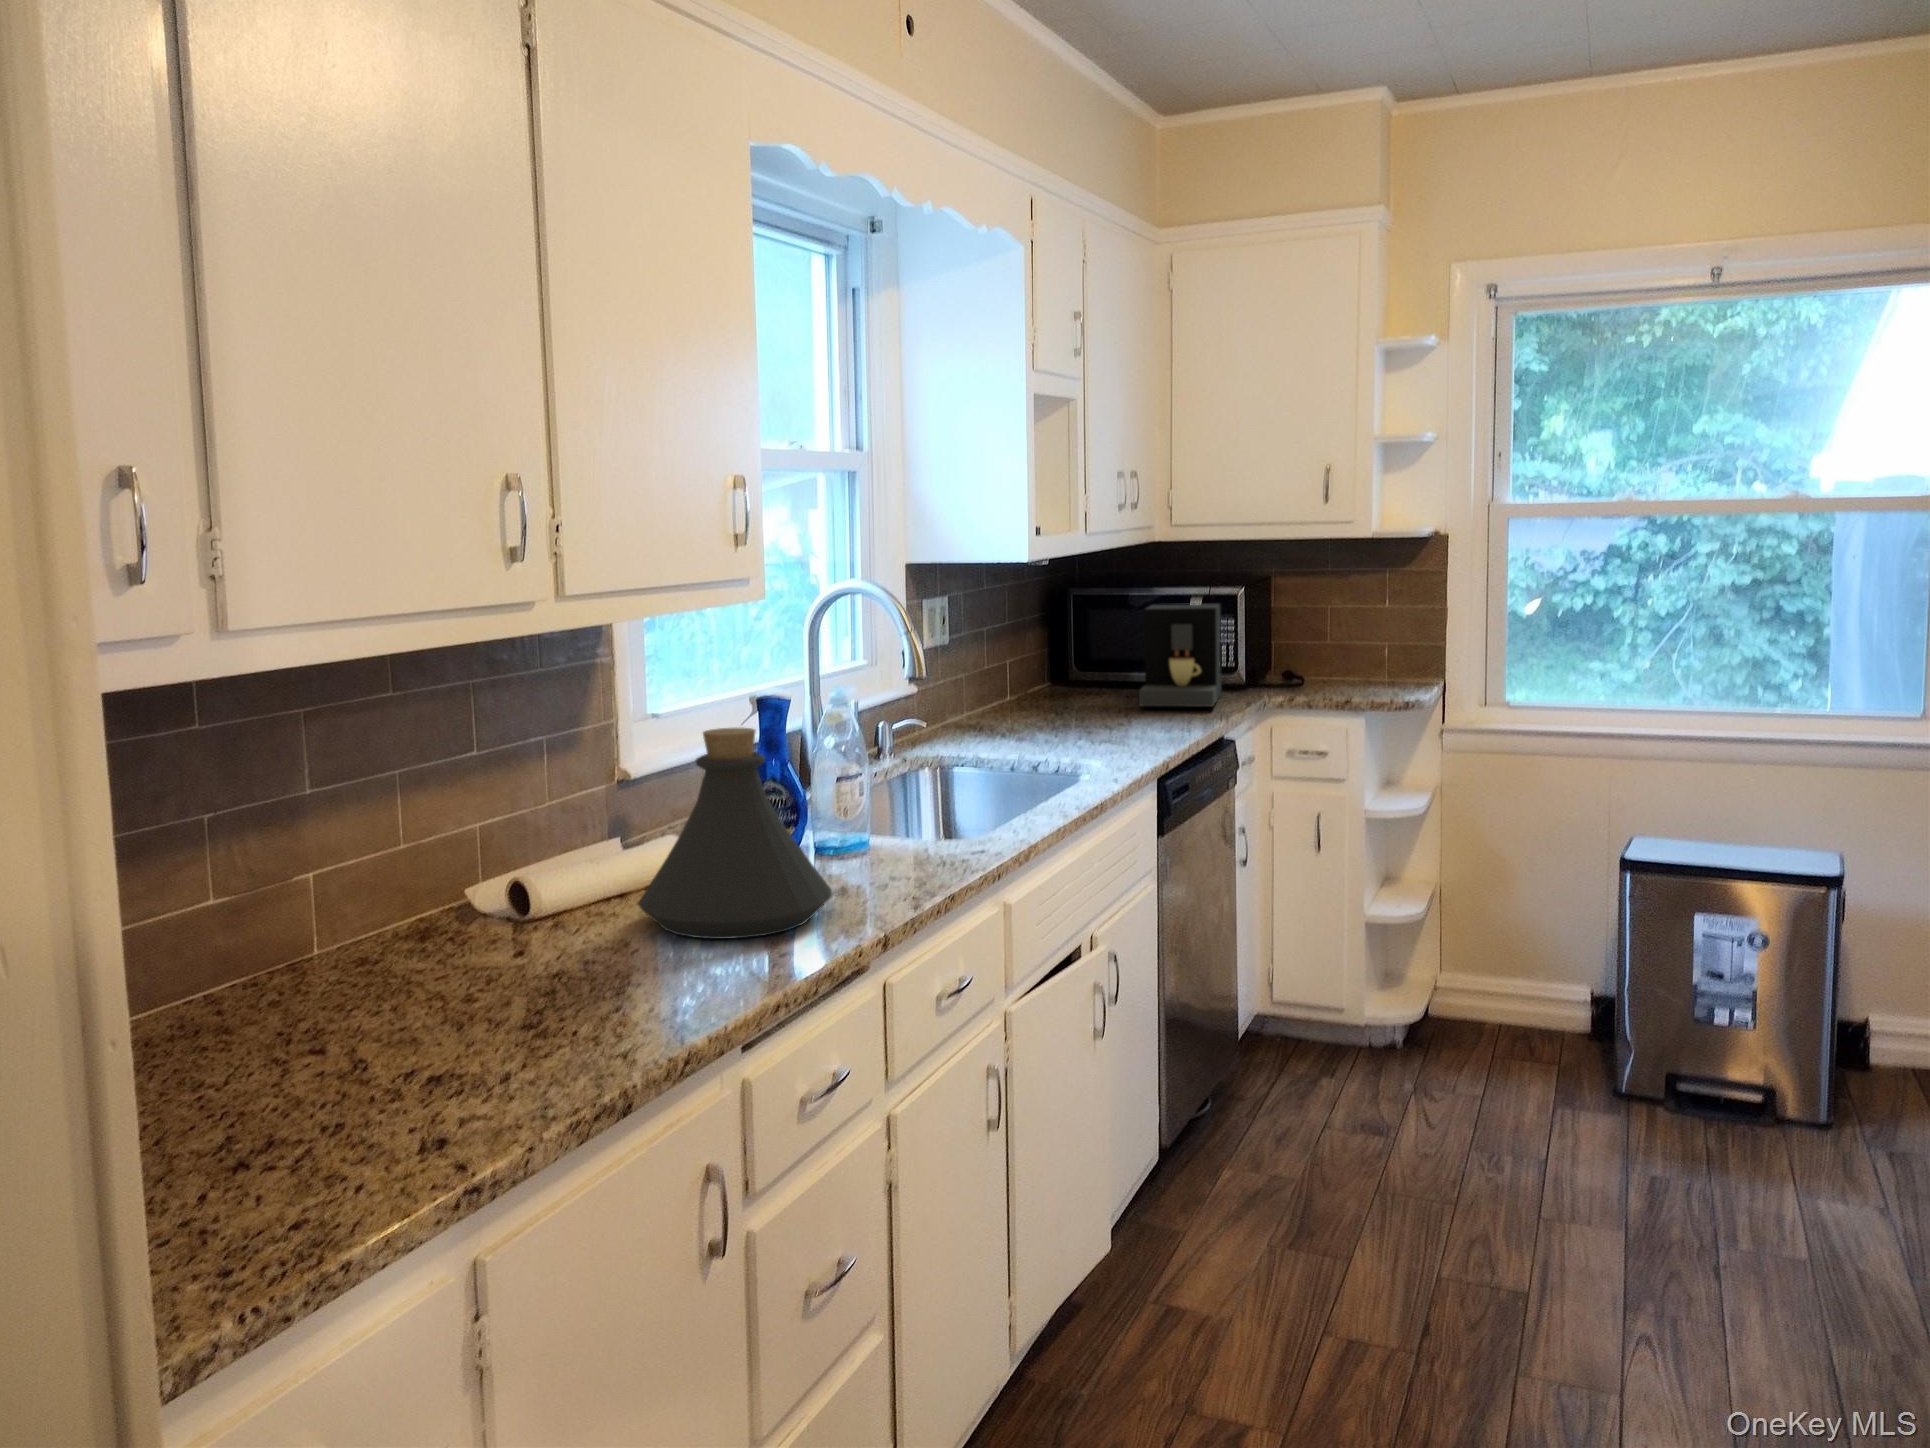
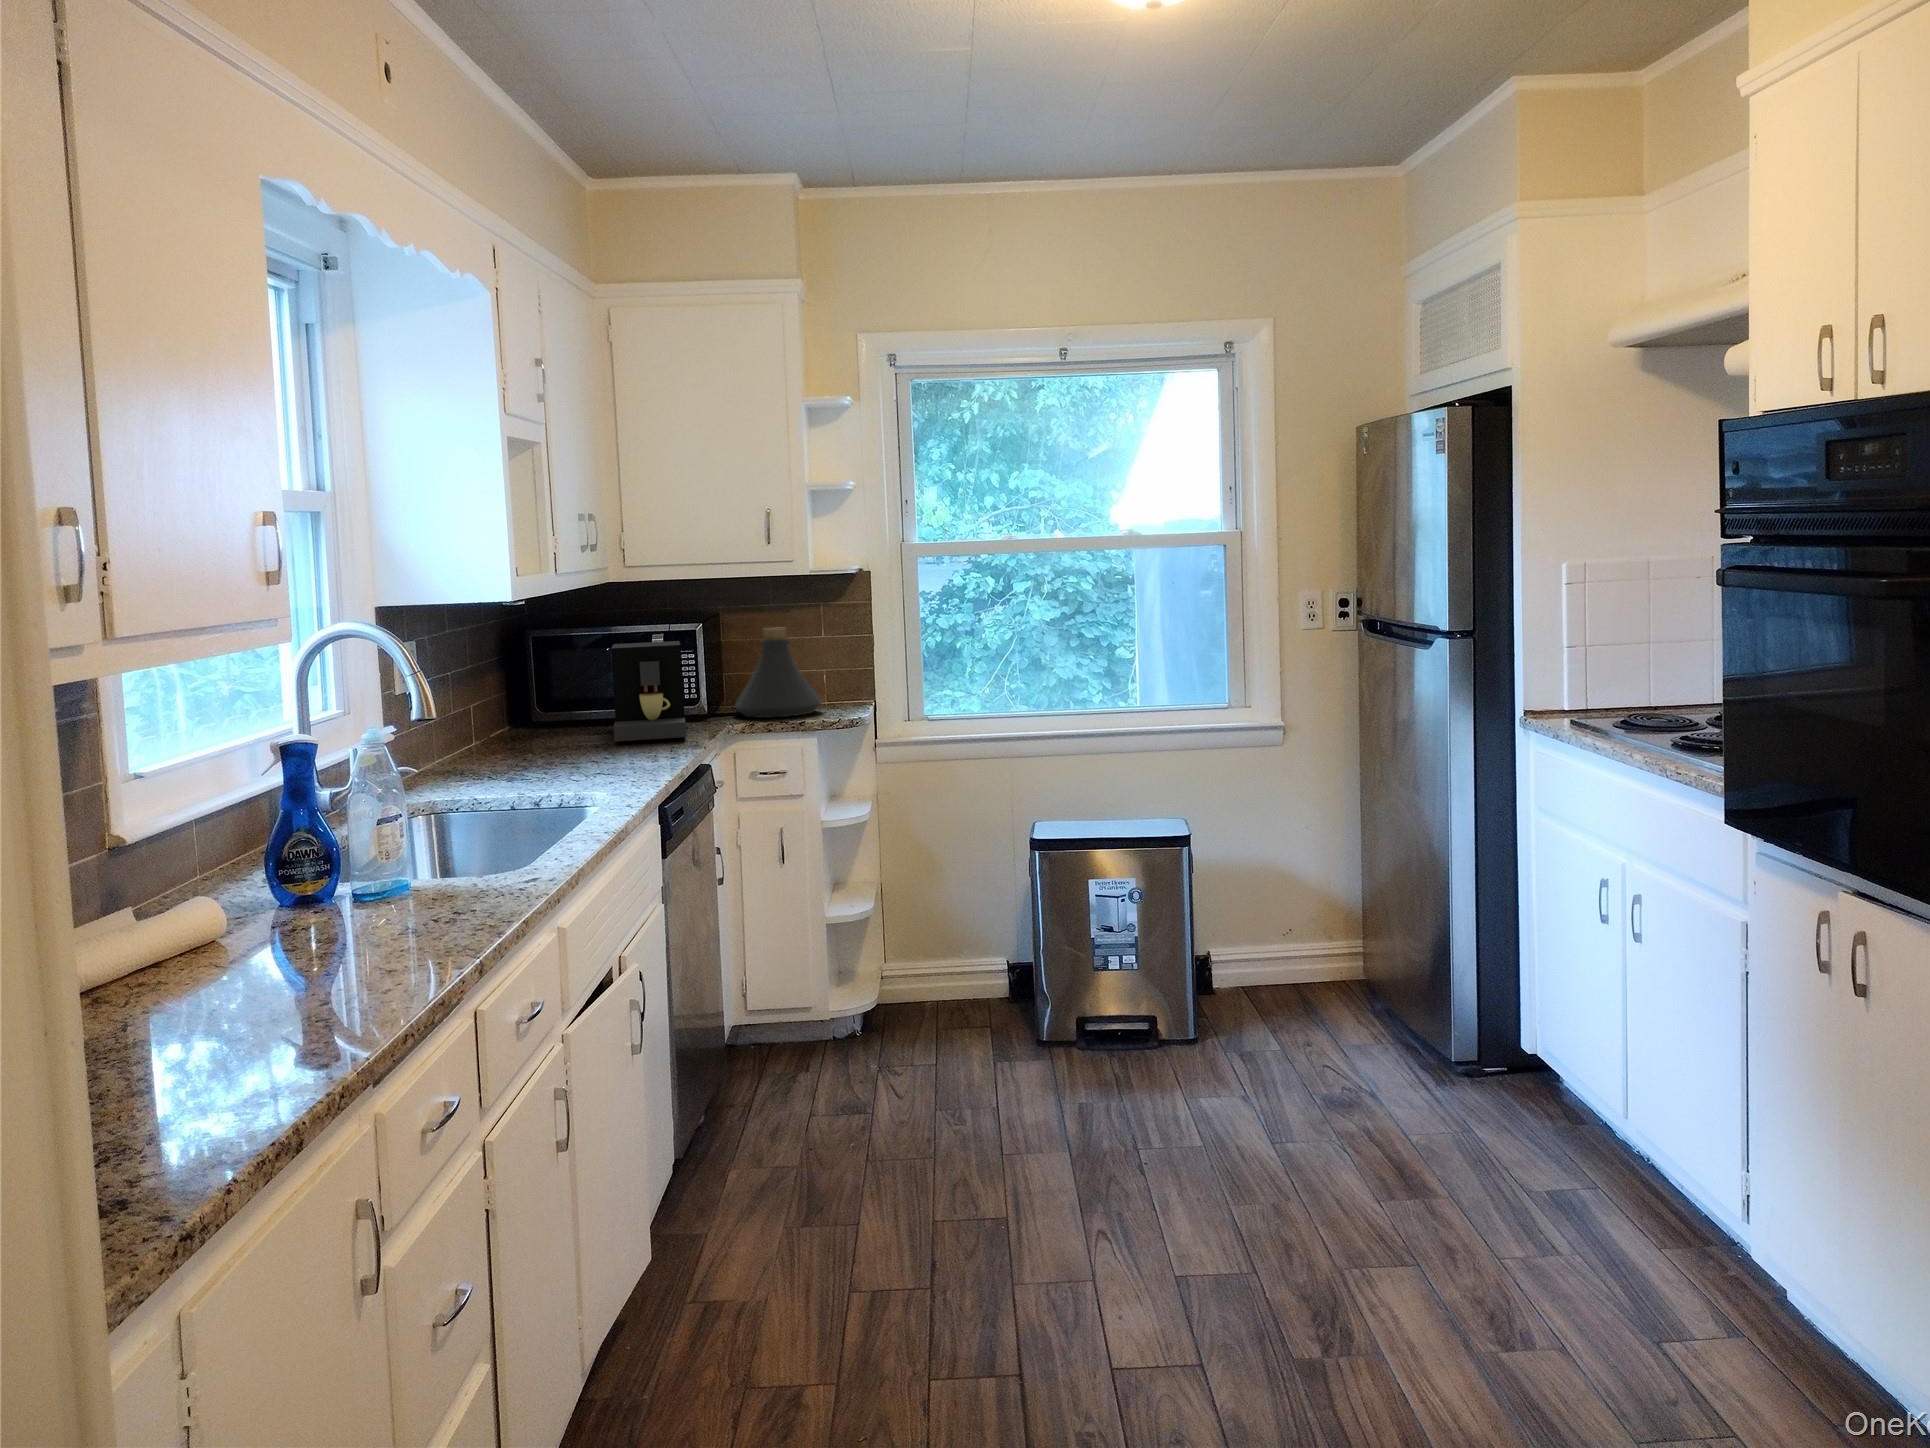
bottle: present [638,728,832,939] -> present [735,627,822,718]

